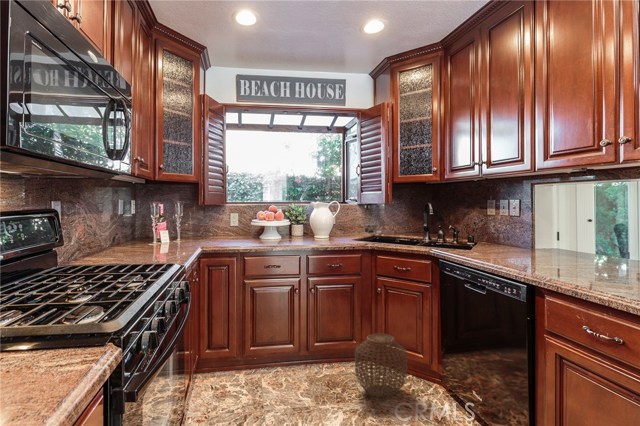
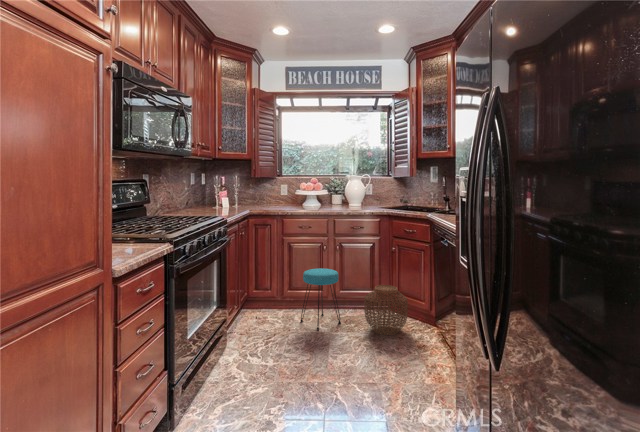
stool: none [271,317,323,399] -> present [300,268,341,329]

